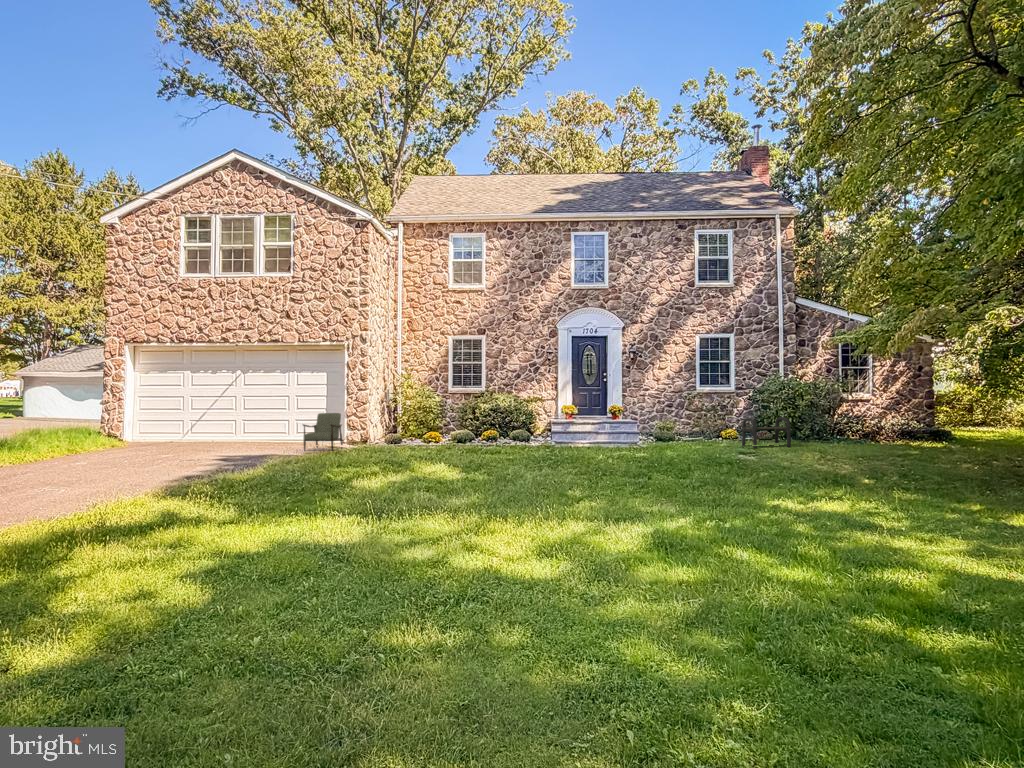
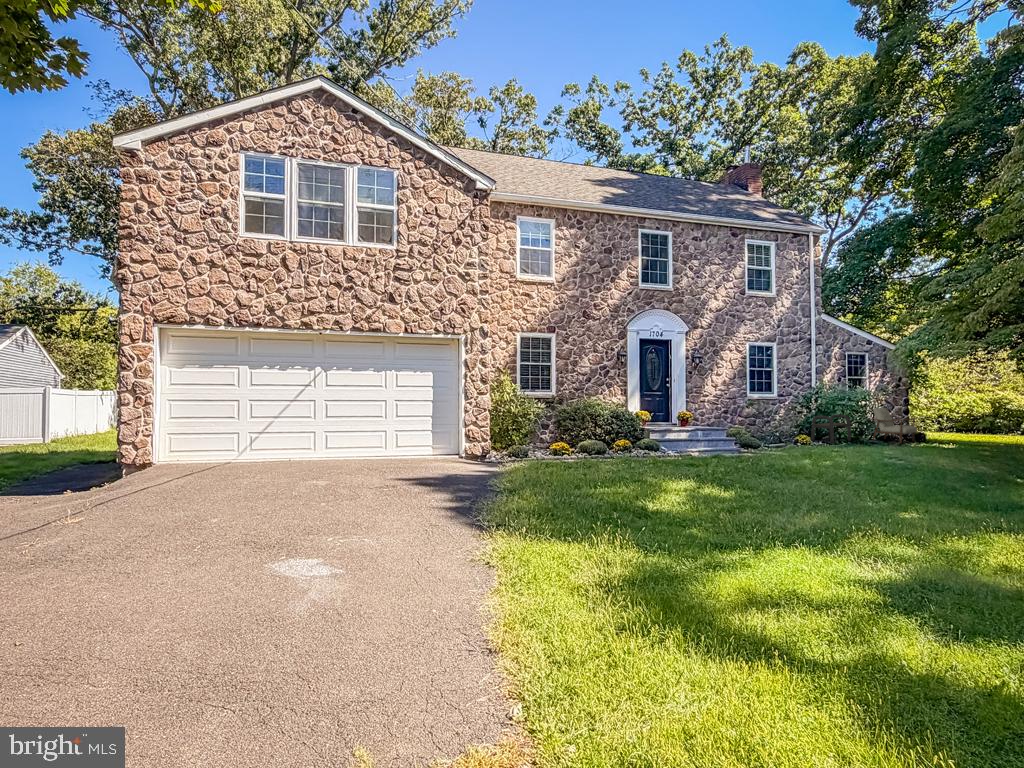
chair: present [303,413,343,450] -> present [873,408,917,443]

